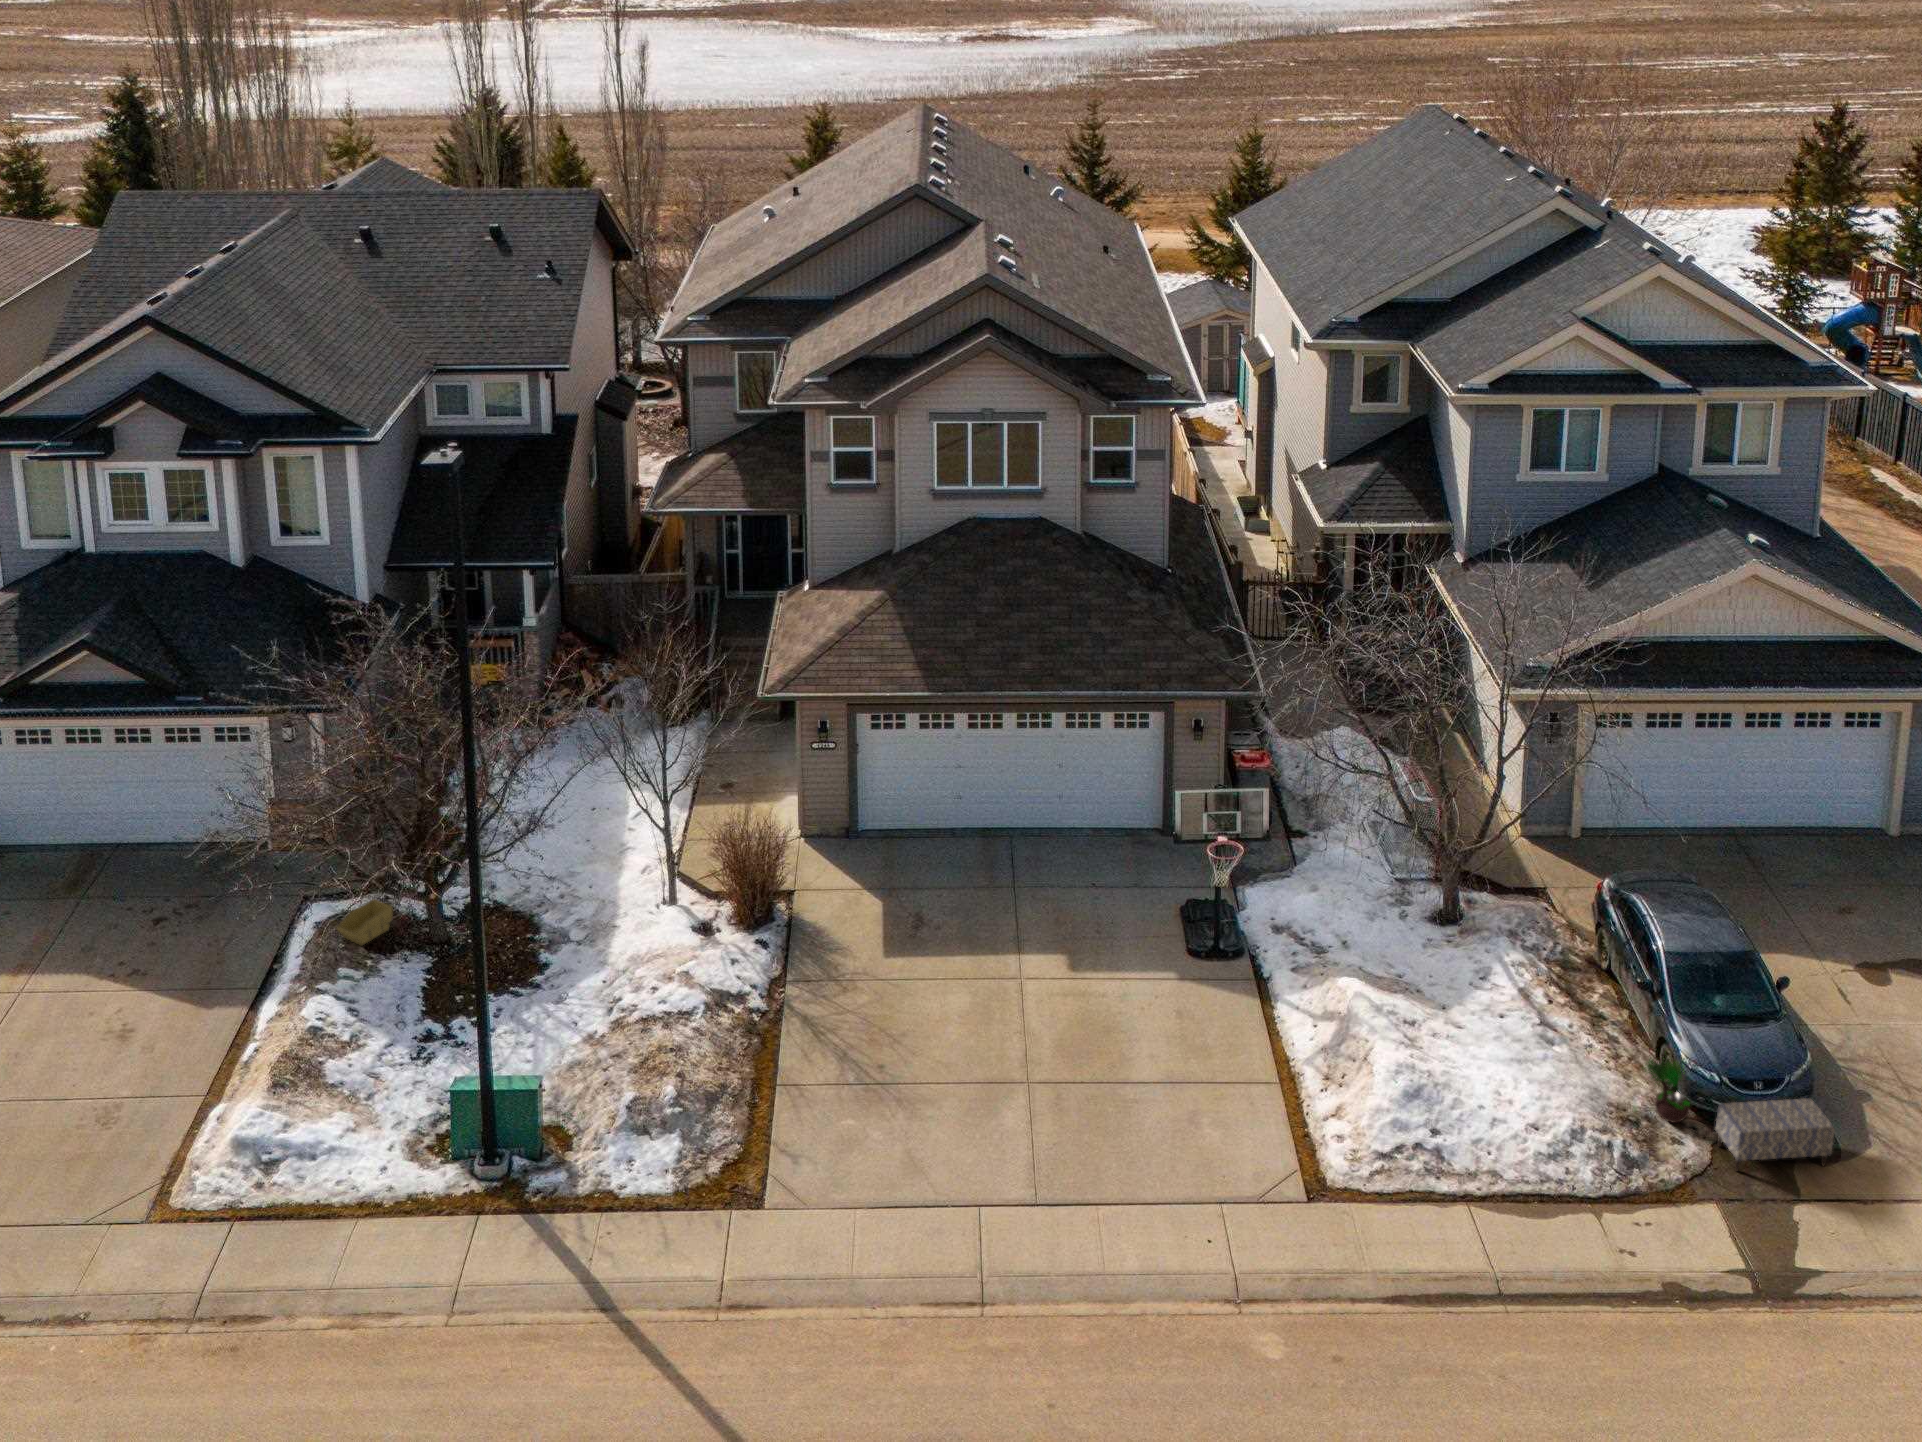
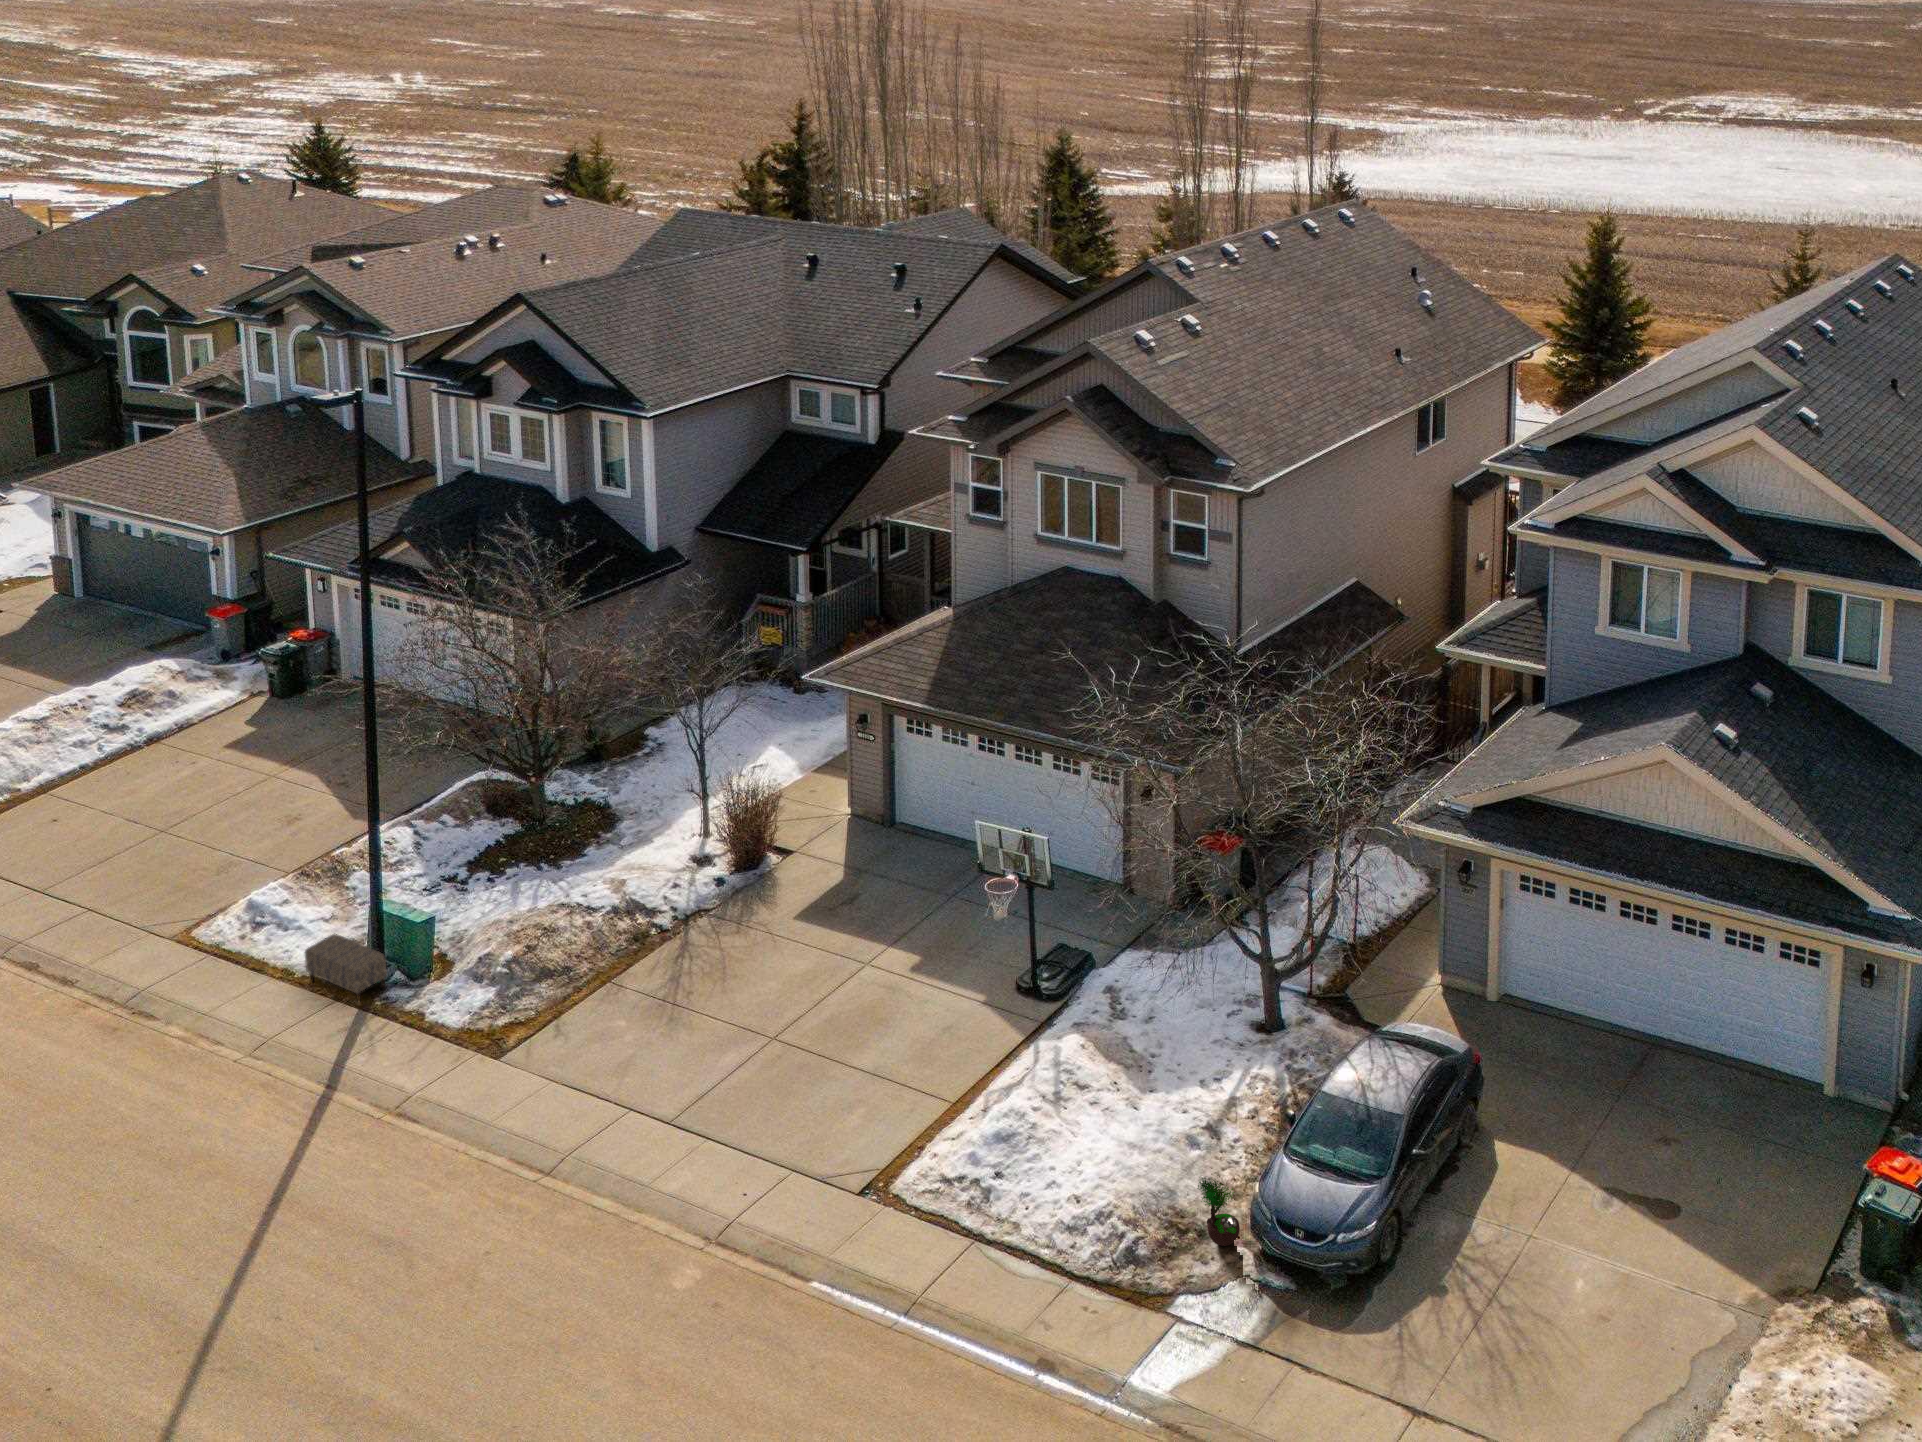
storage bin: present [337,899,393,946] -> none [461,770,504,801]
bench: present [1716,1098,1834,1171] -> present [305,934,387,1002]

